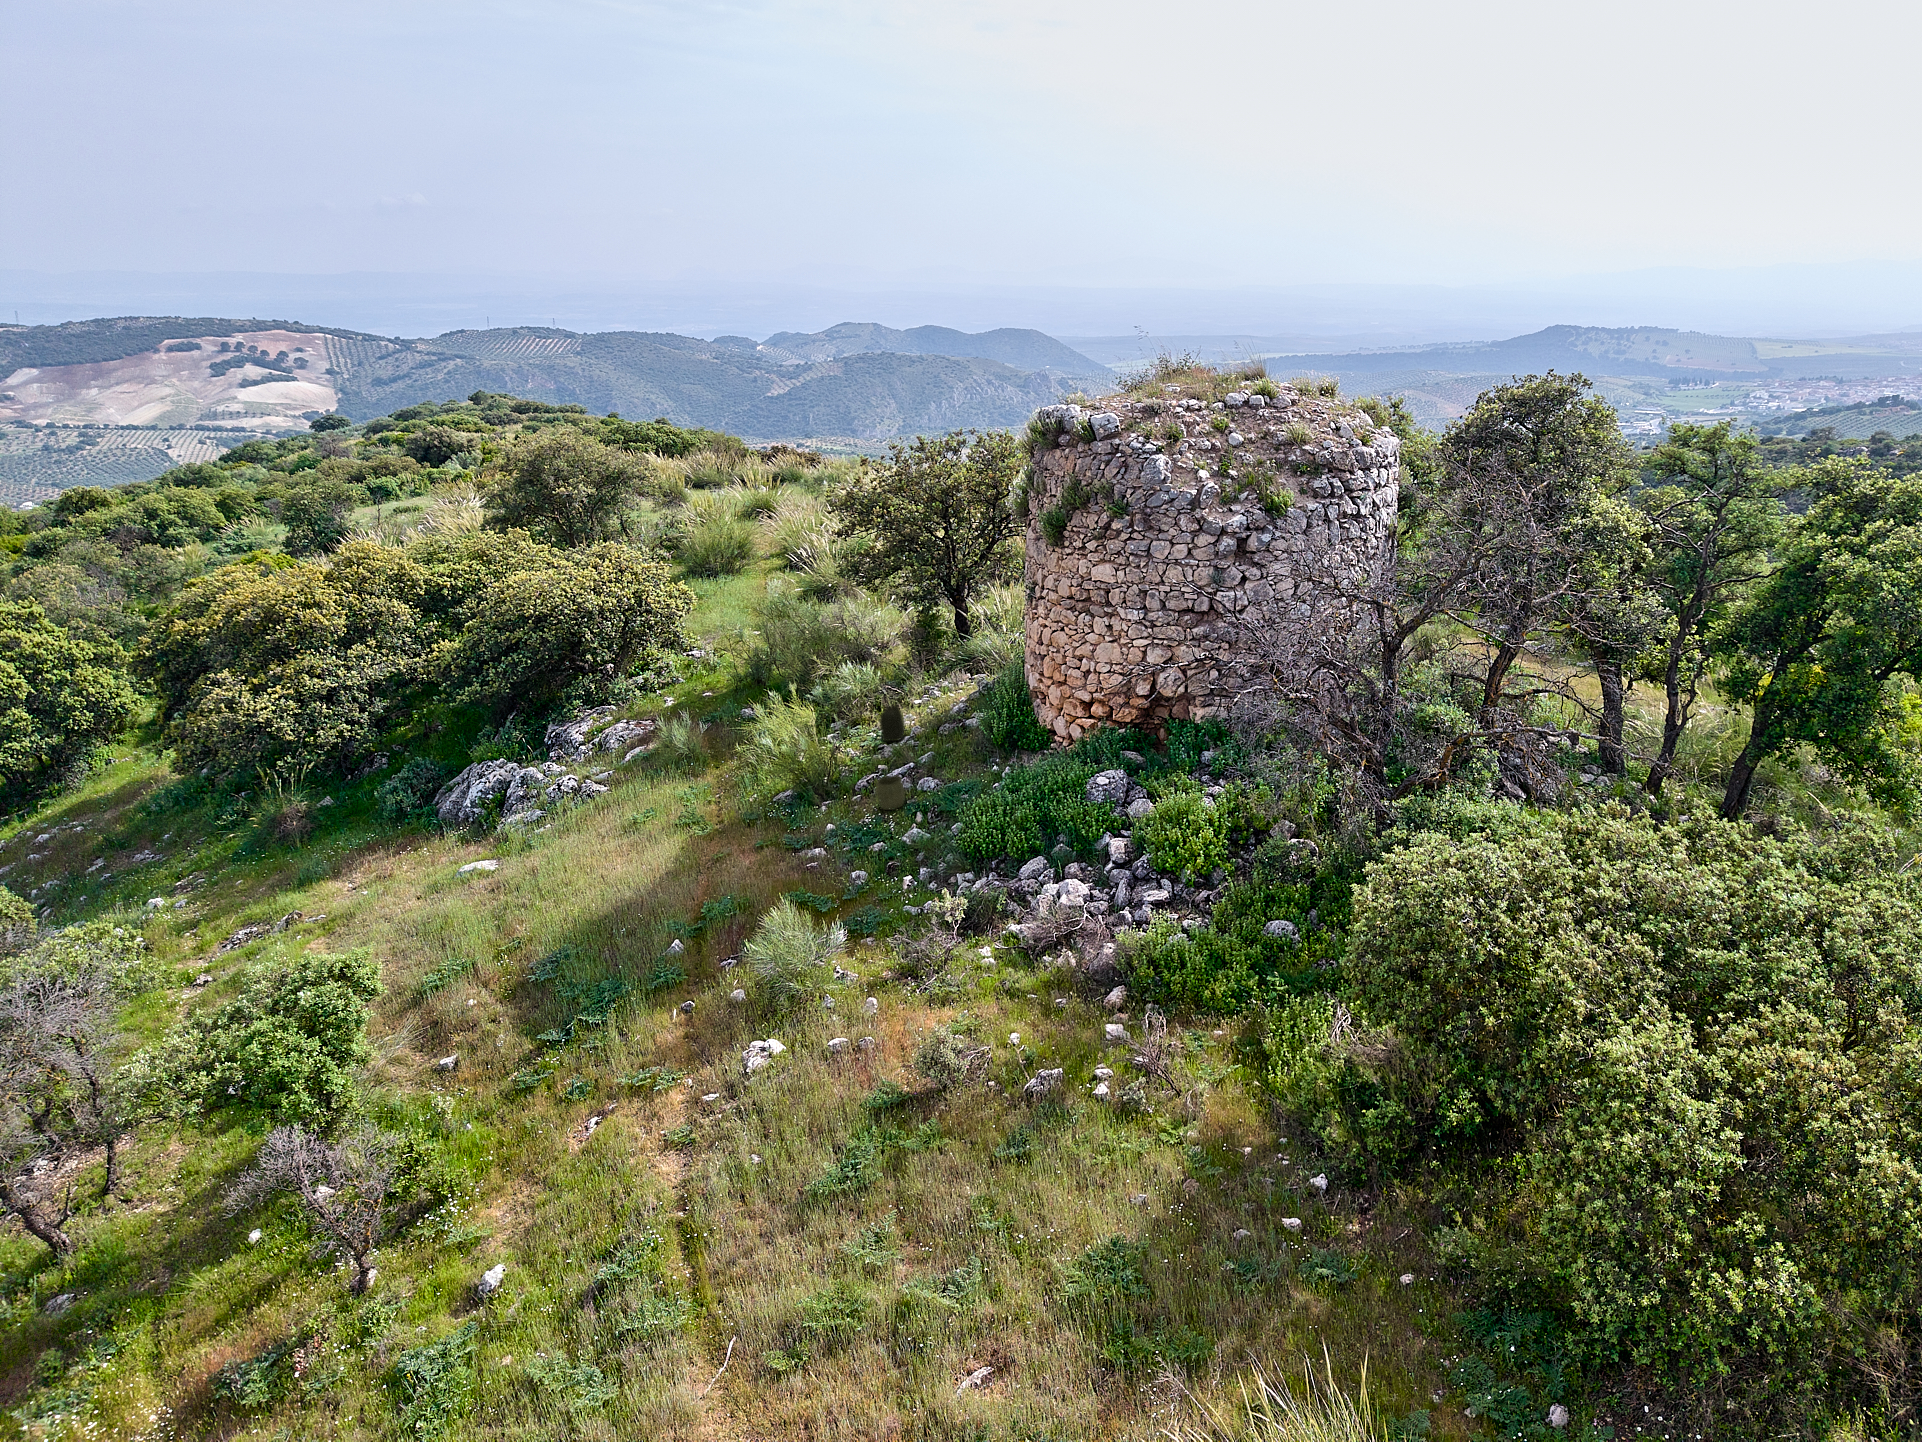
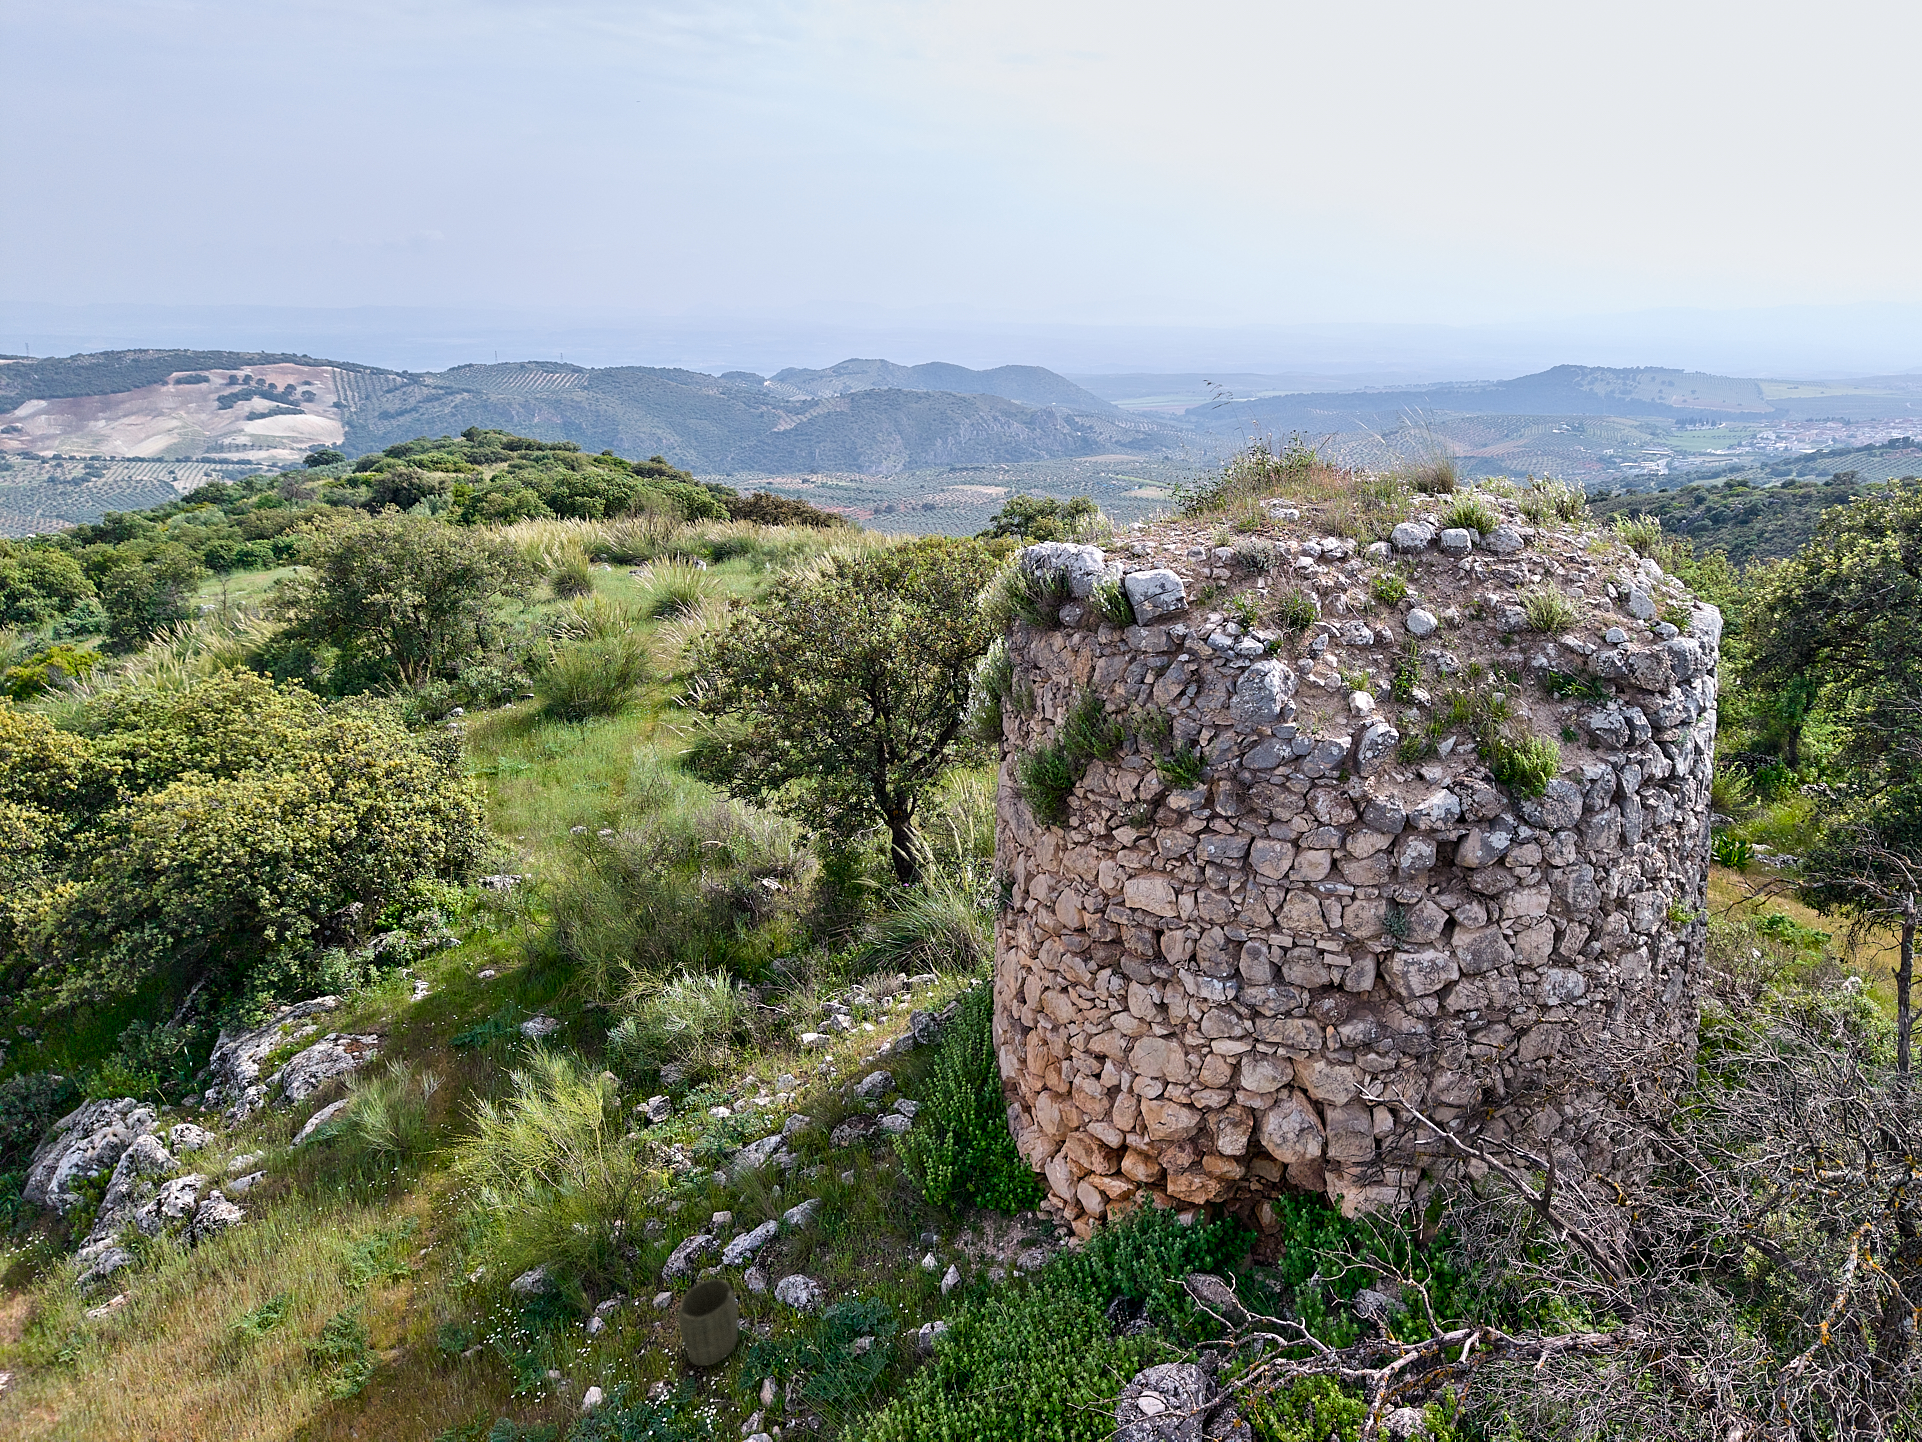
backpack: present [880,705,905,741] -> none [735,1065,785,1137]

